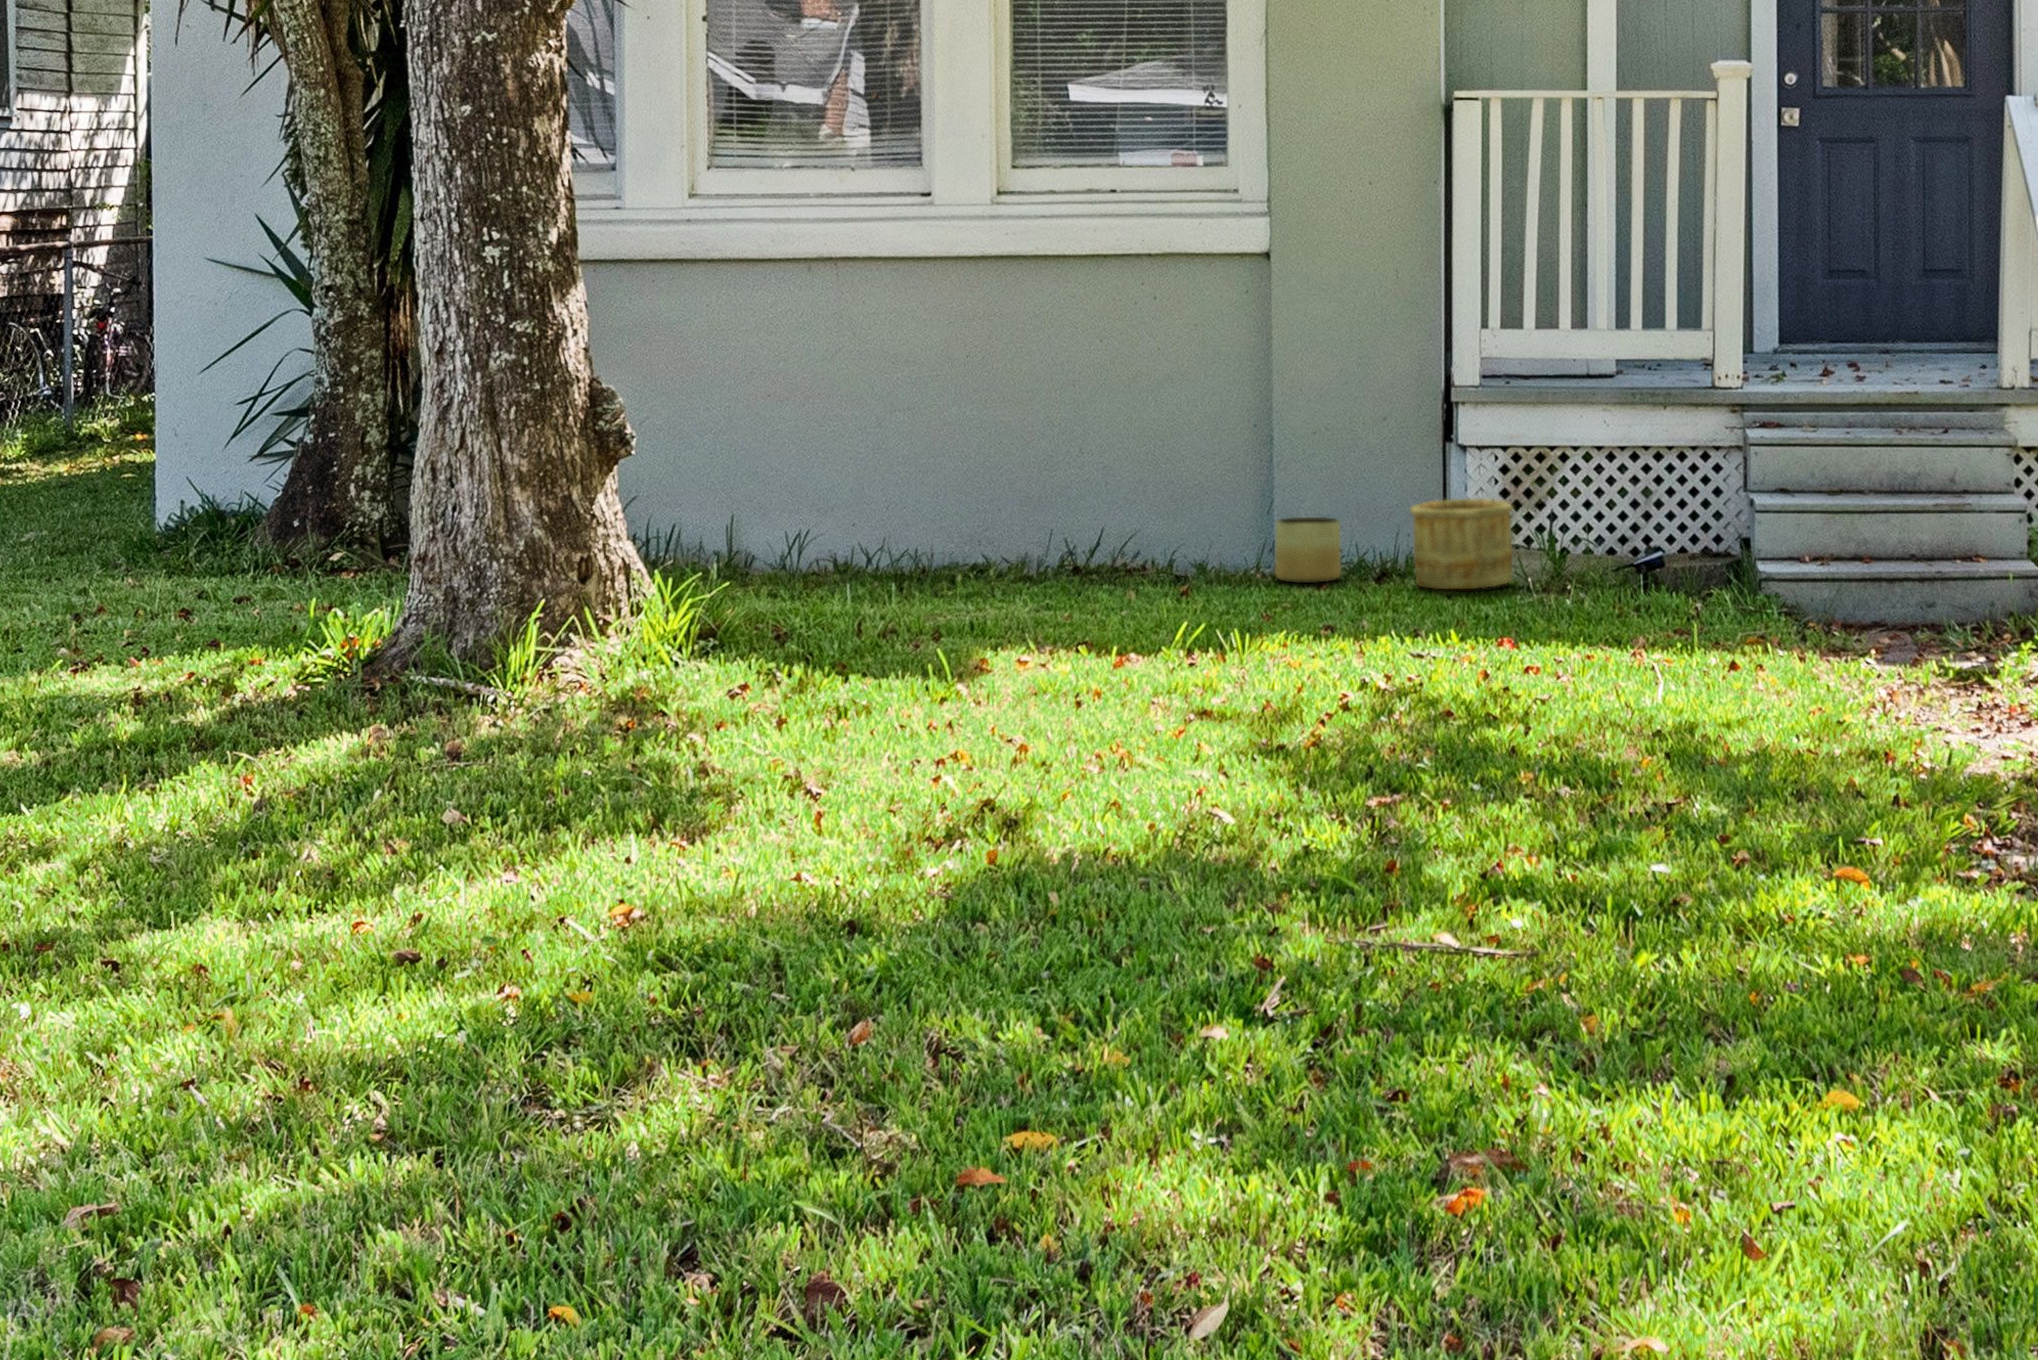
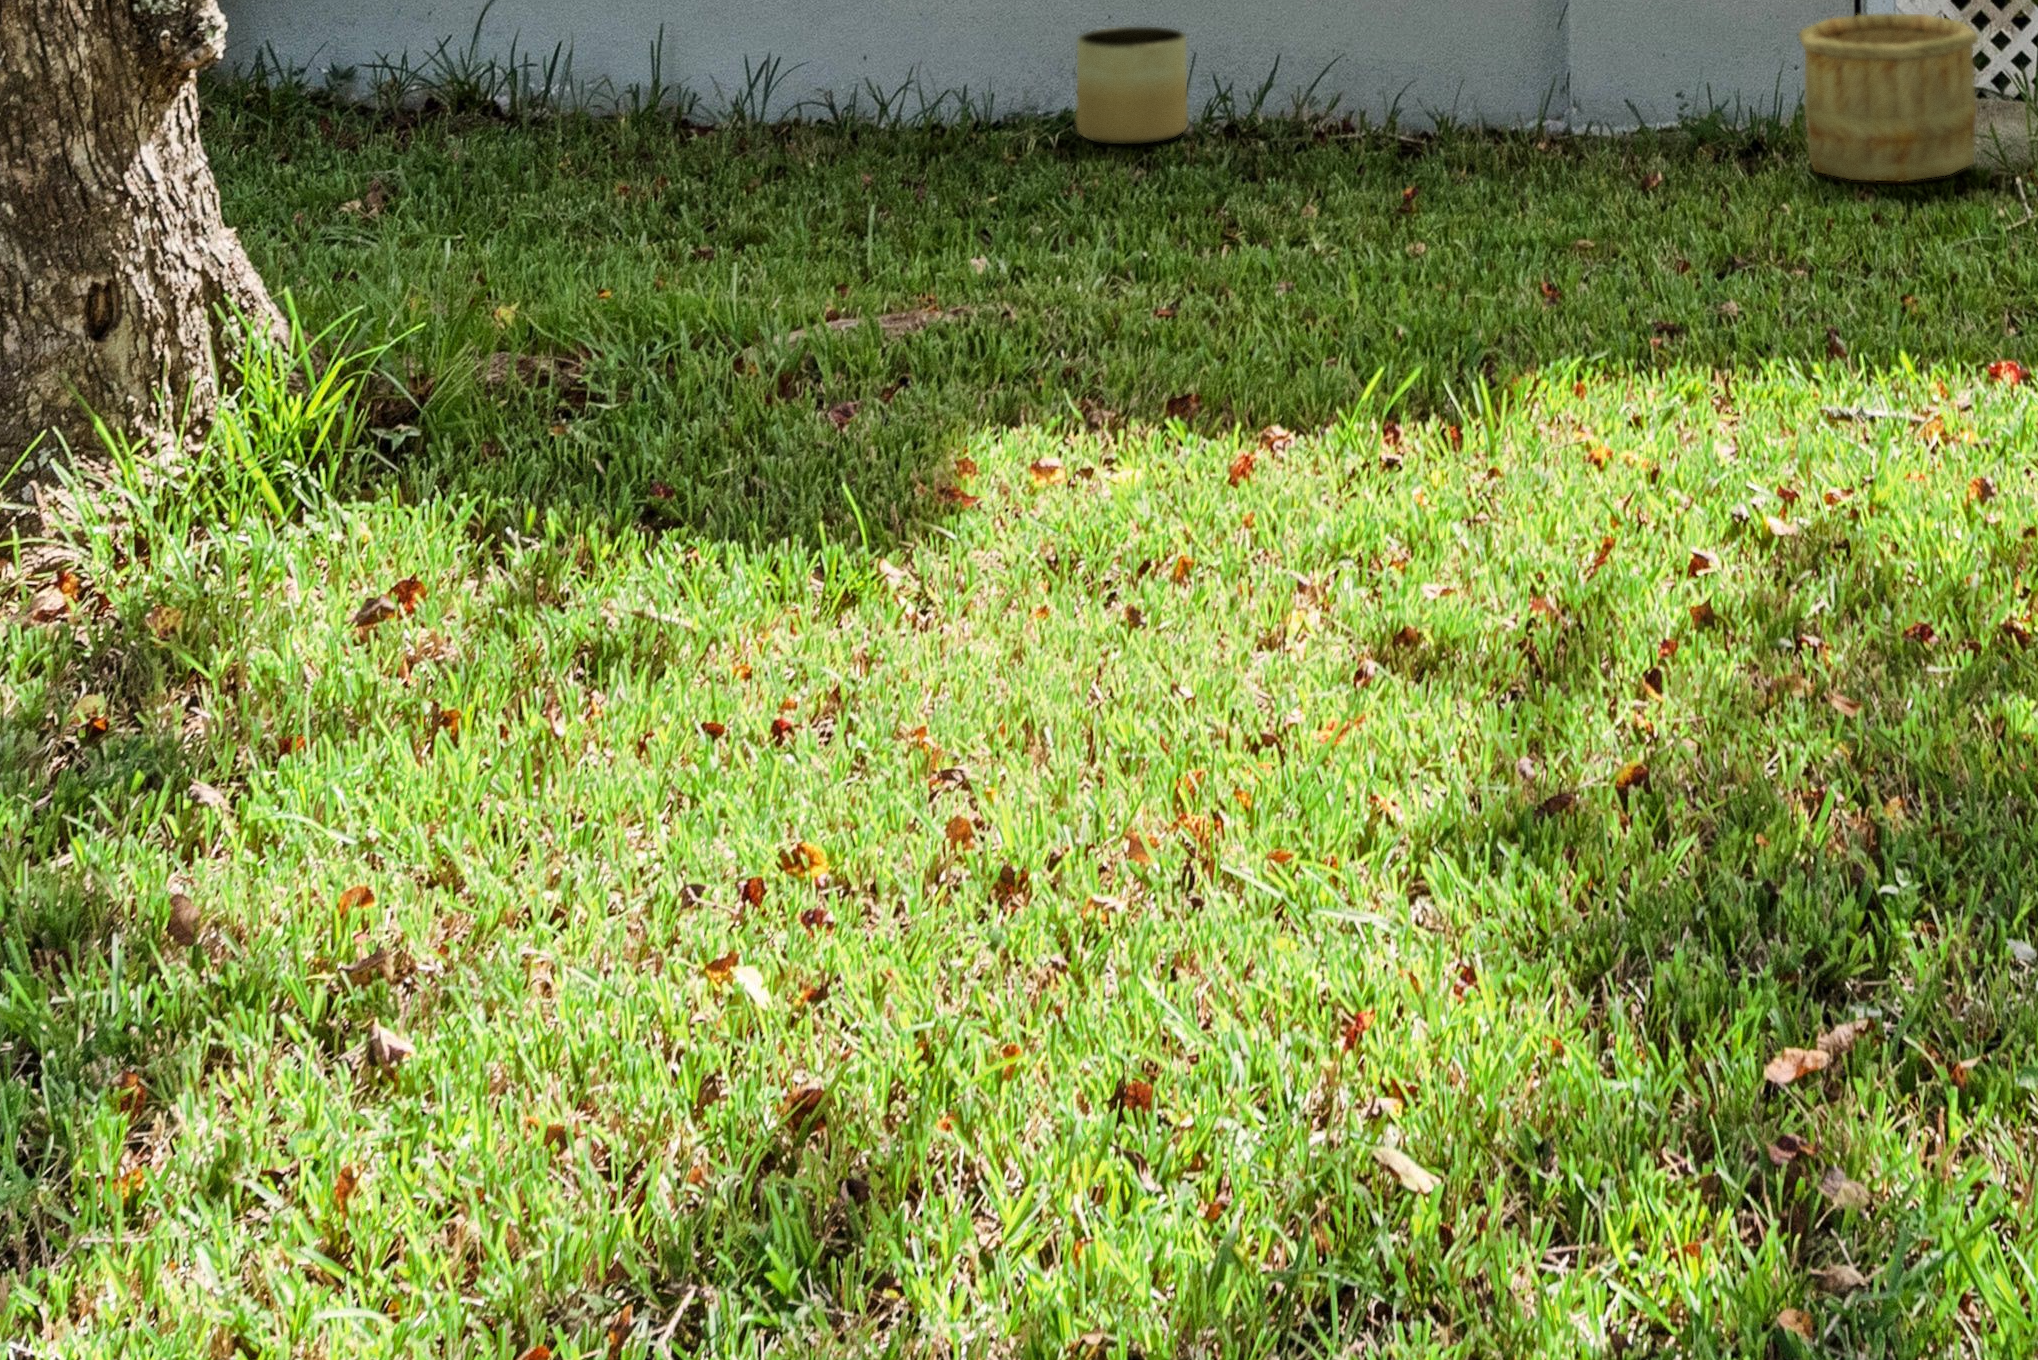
planter: present [1275,517,1341,583] -> present [1076,27,1187,144]

